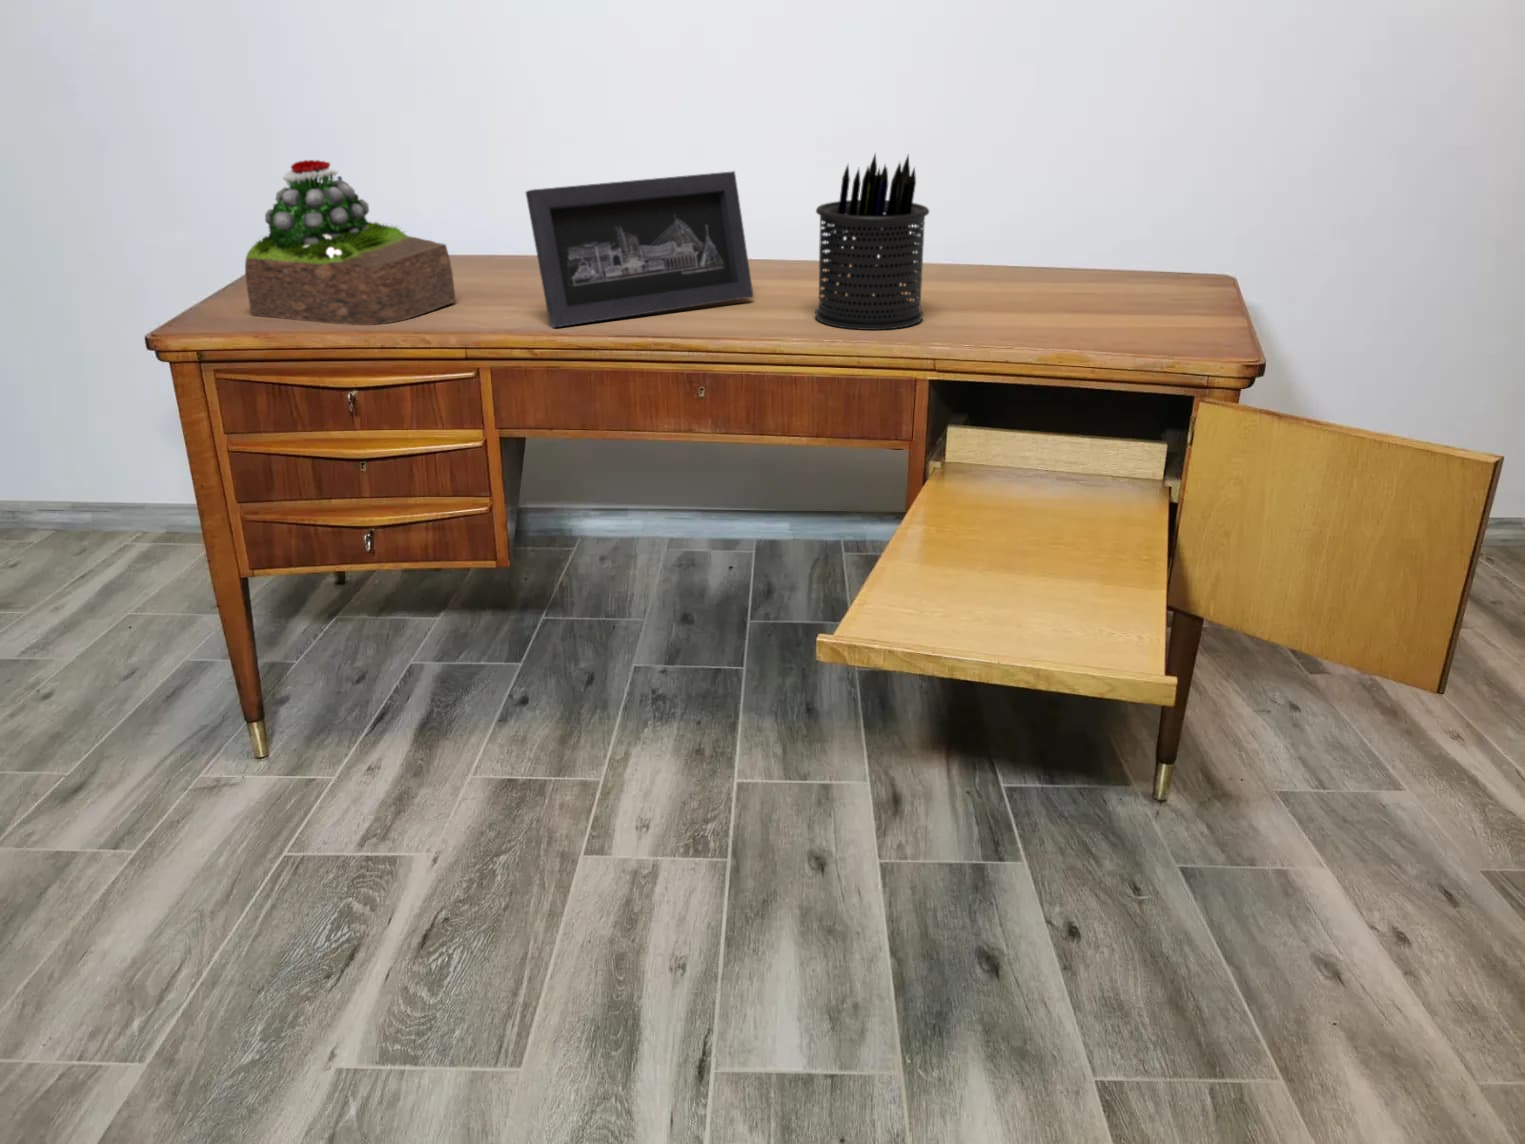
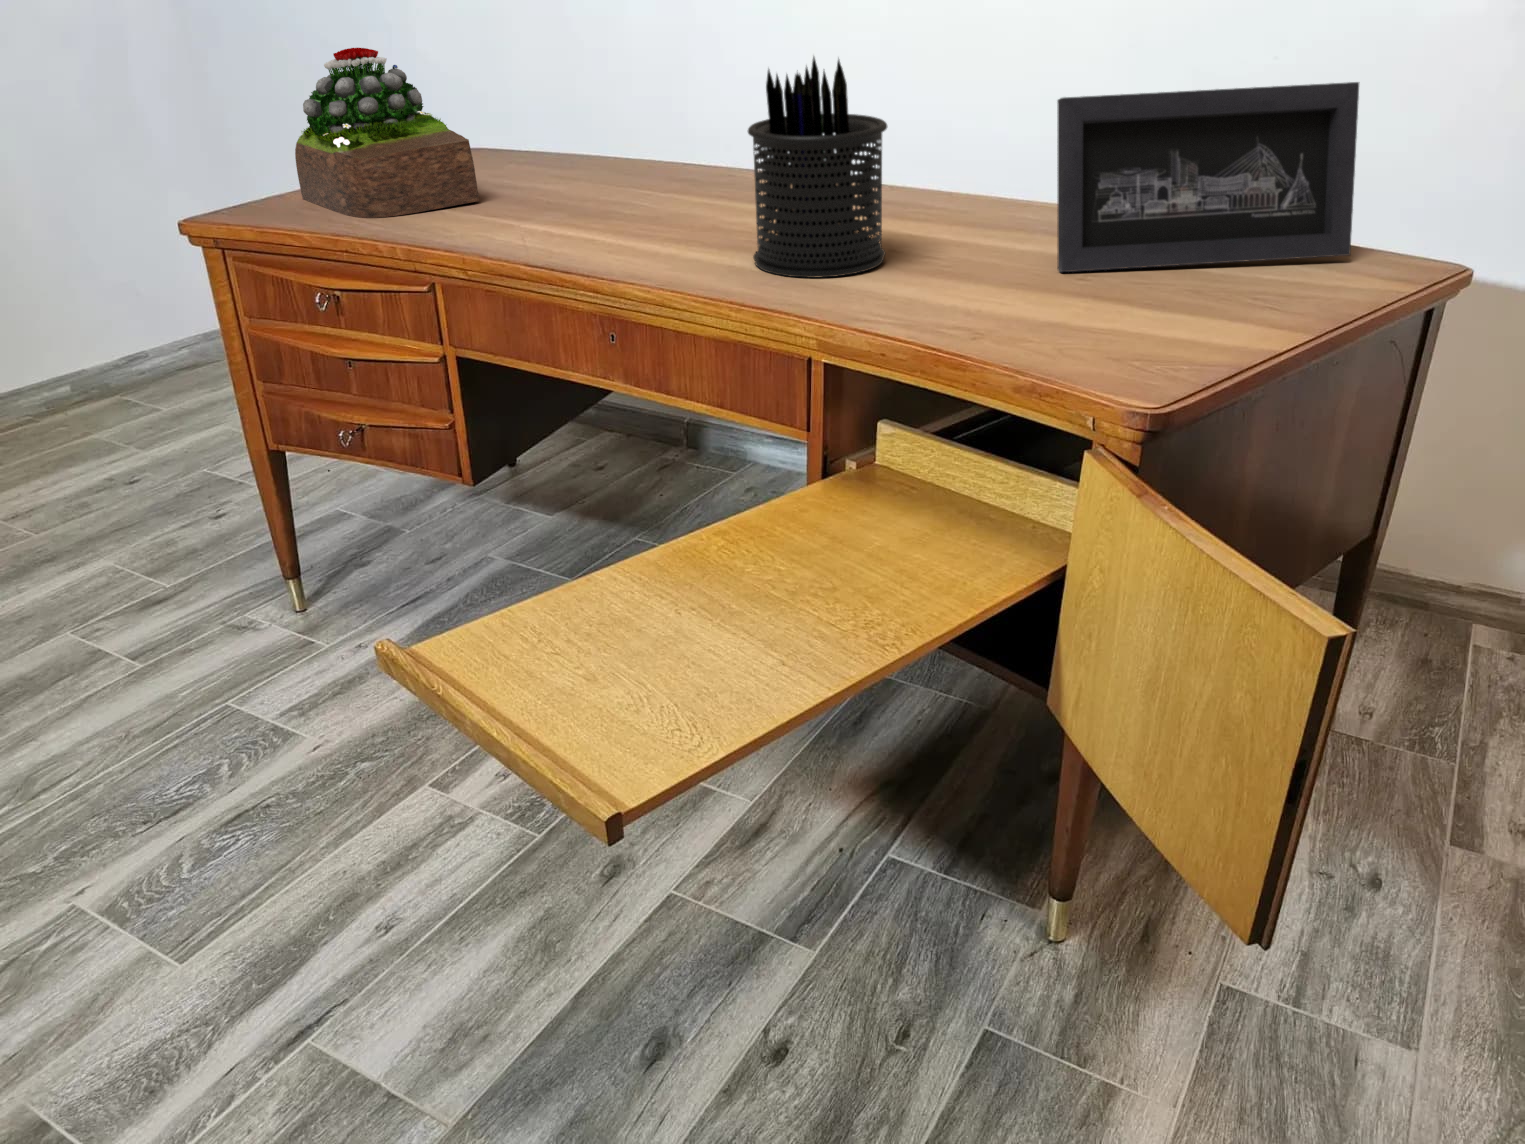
picture frame: present [526,171,753,328] -> present [1057,82,1359,272]

